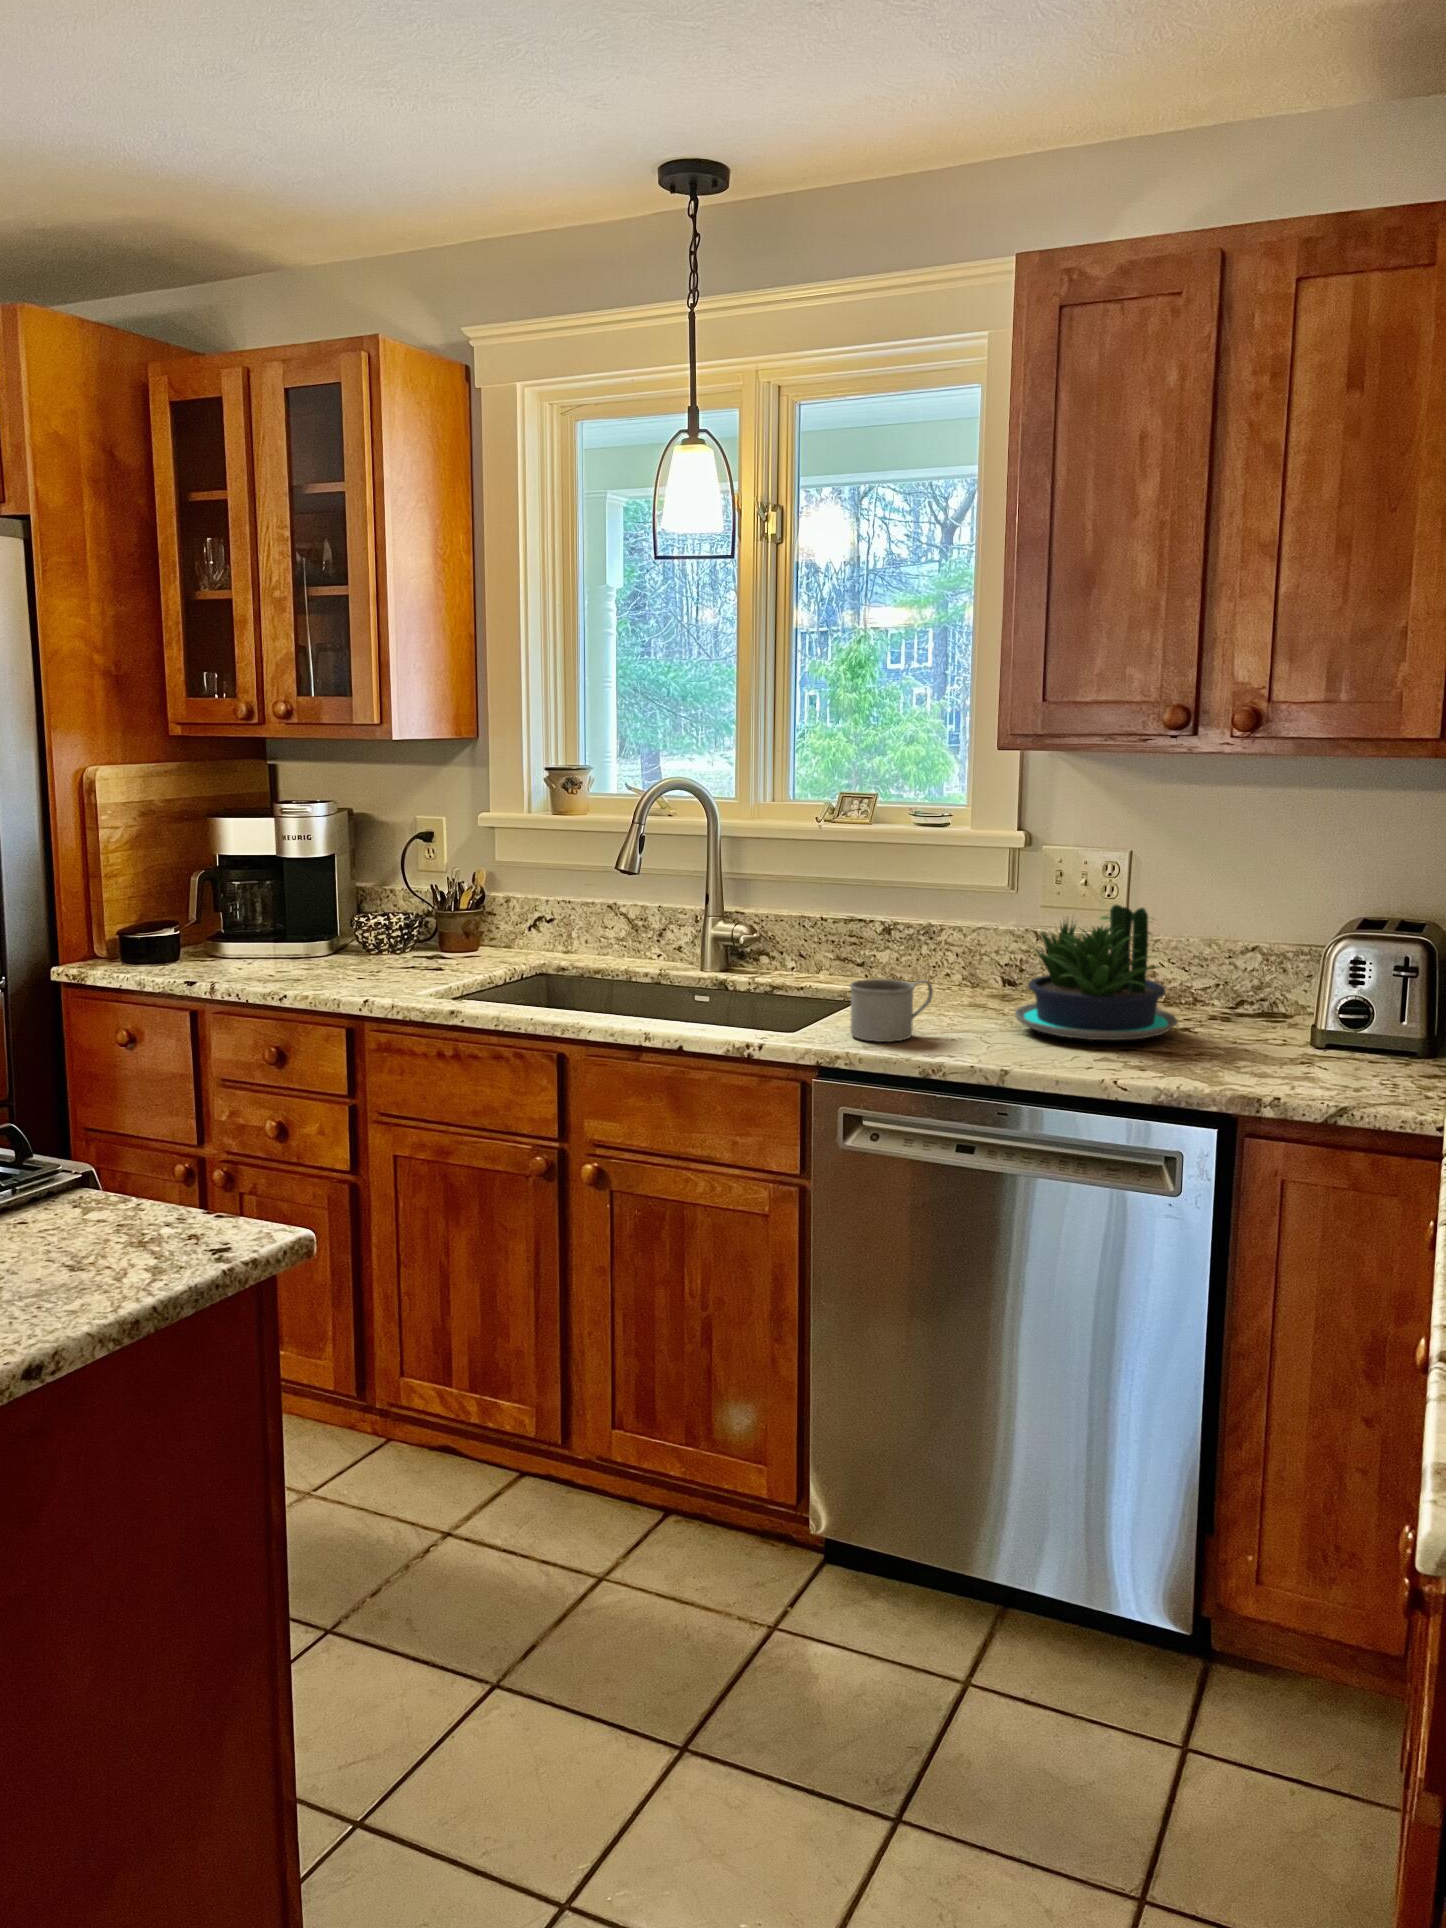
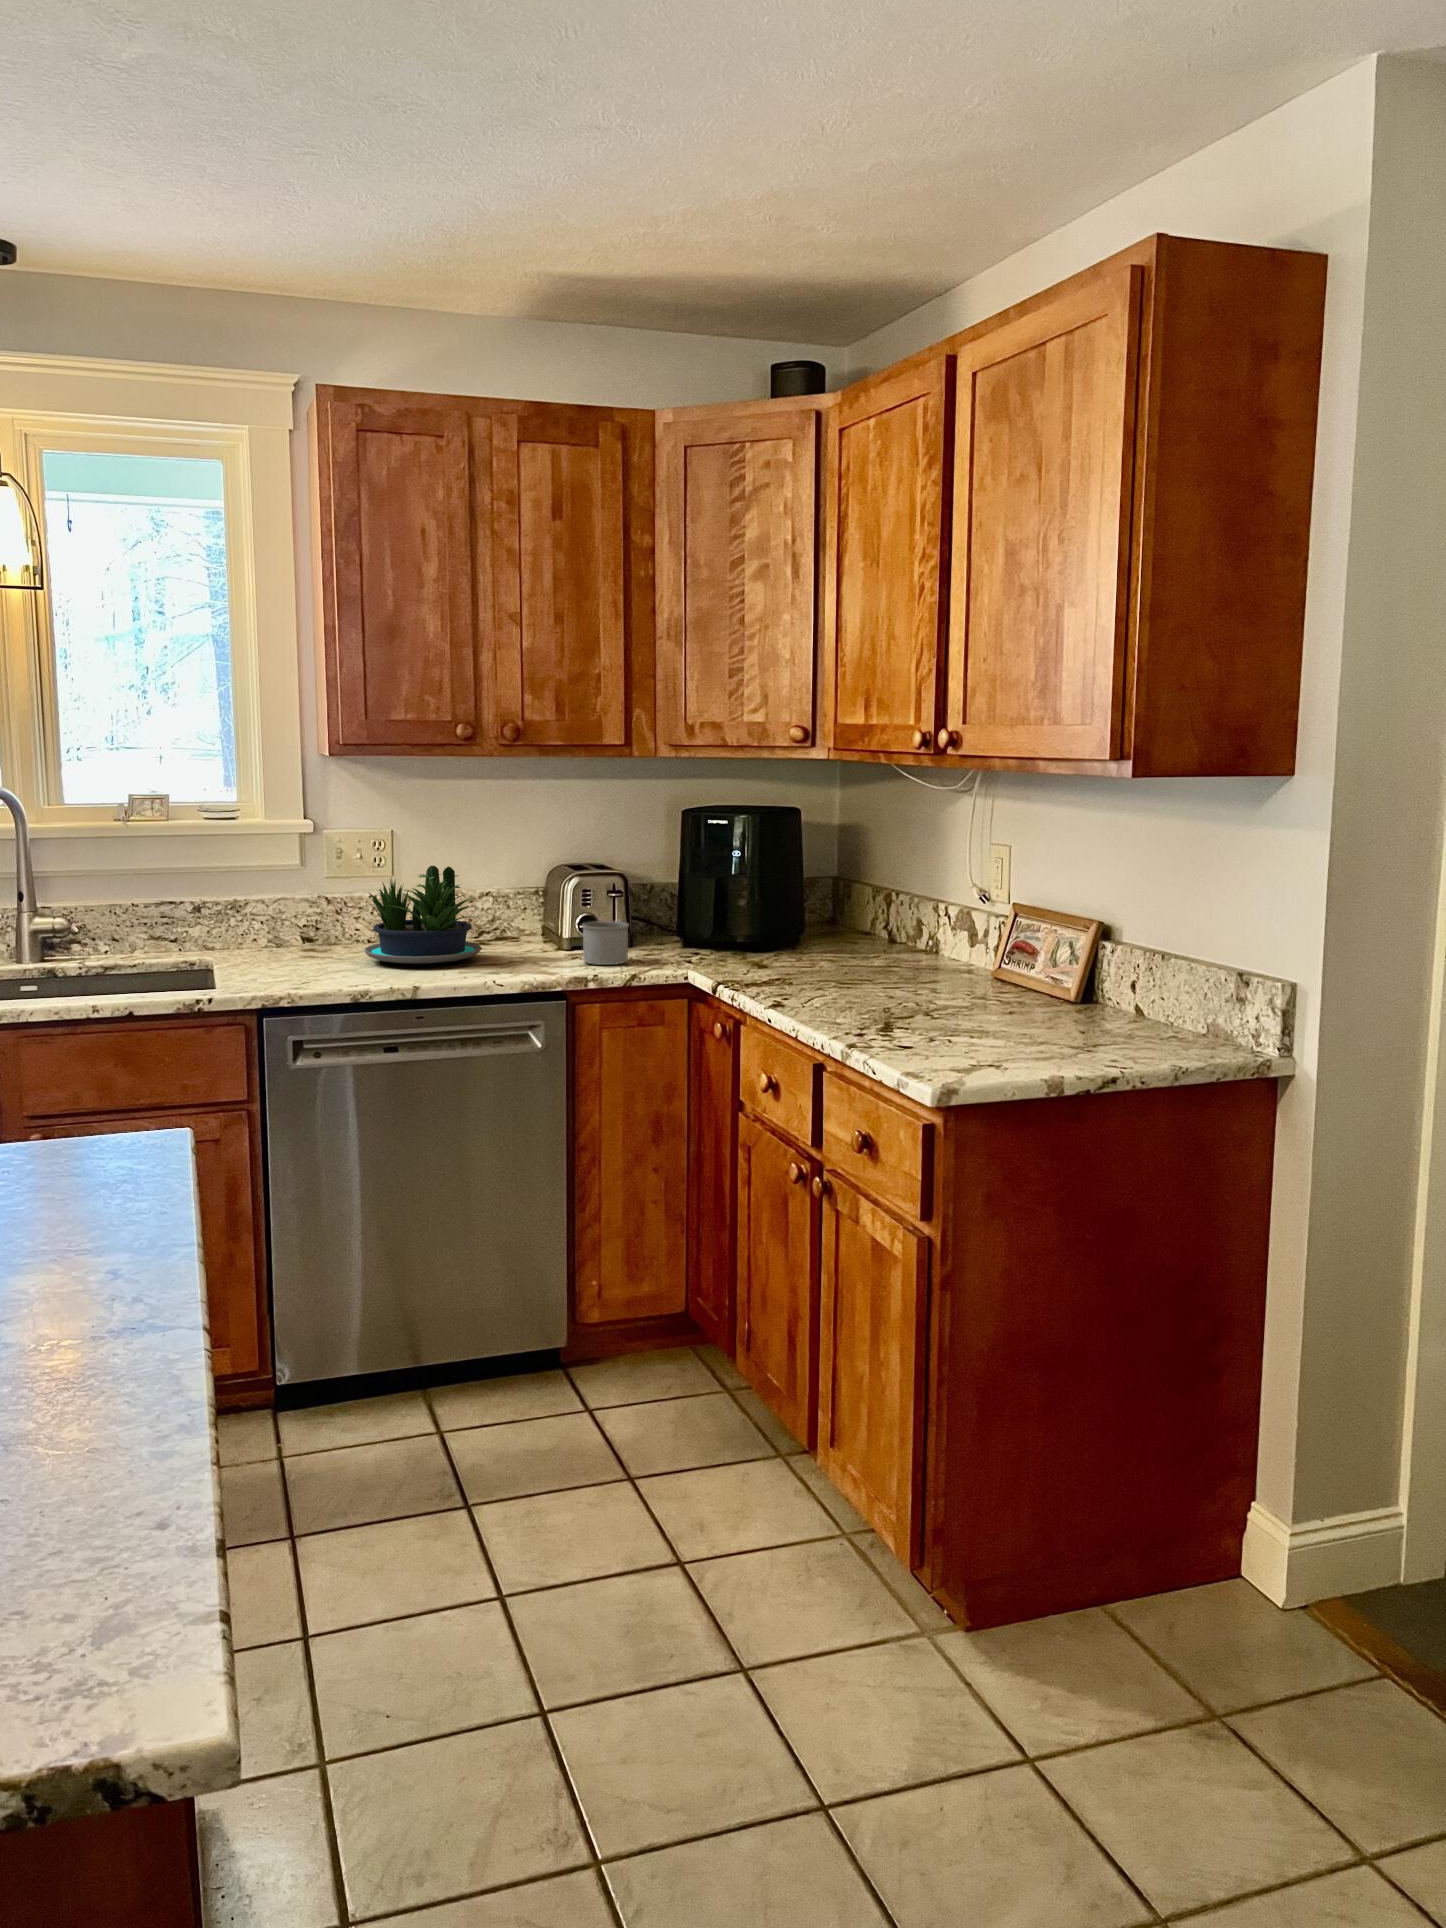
mug: present [849,979,933,1042] -> present [582,919,629,965]

